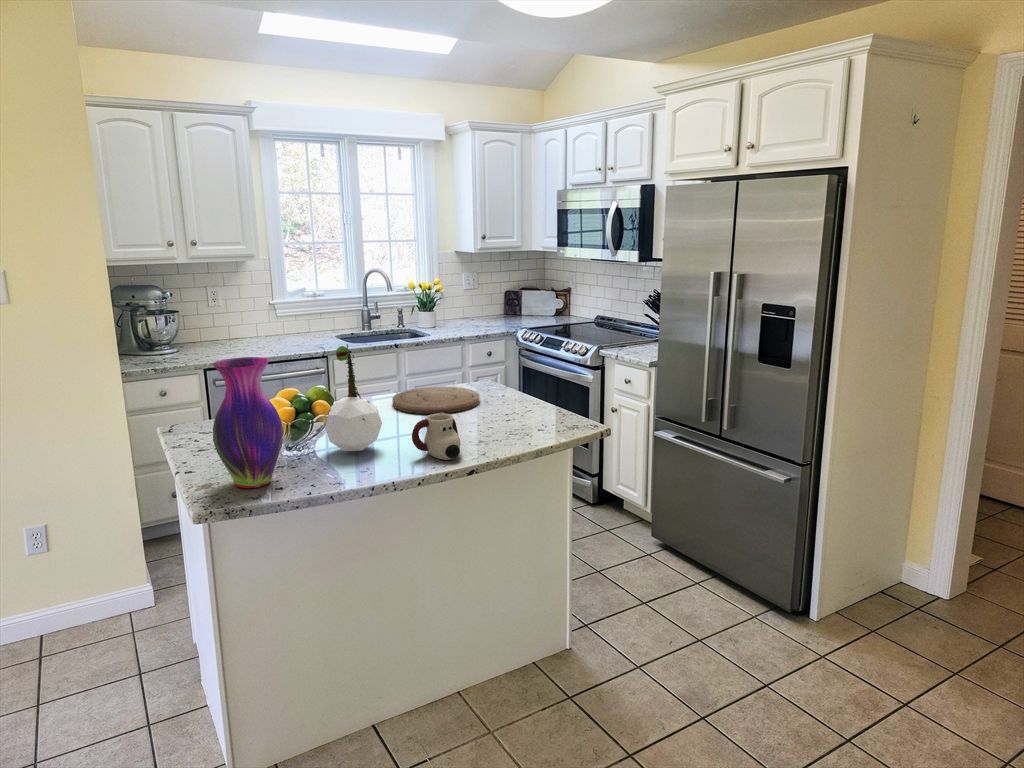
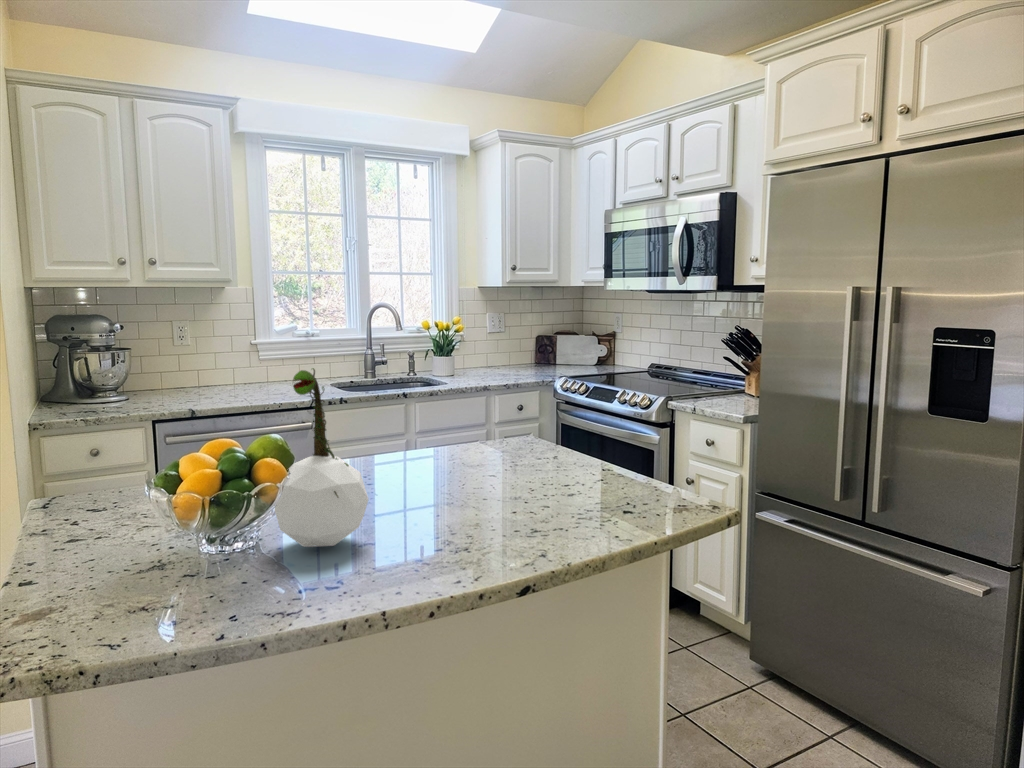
vase: present [213,357,283,488] -> none [52,383,188,620]
cutting board: present [392,386,479,414] -> none [392,446,519,485]
mug: present [412,413,461,460] -> none [416,485,498,565]

